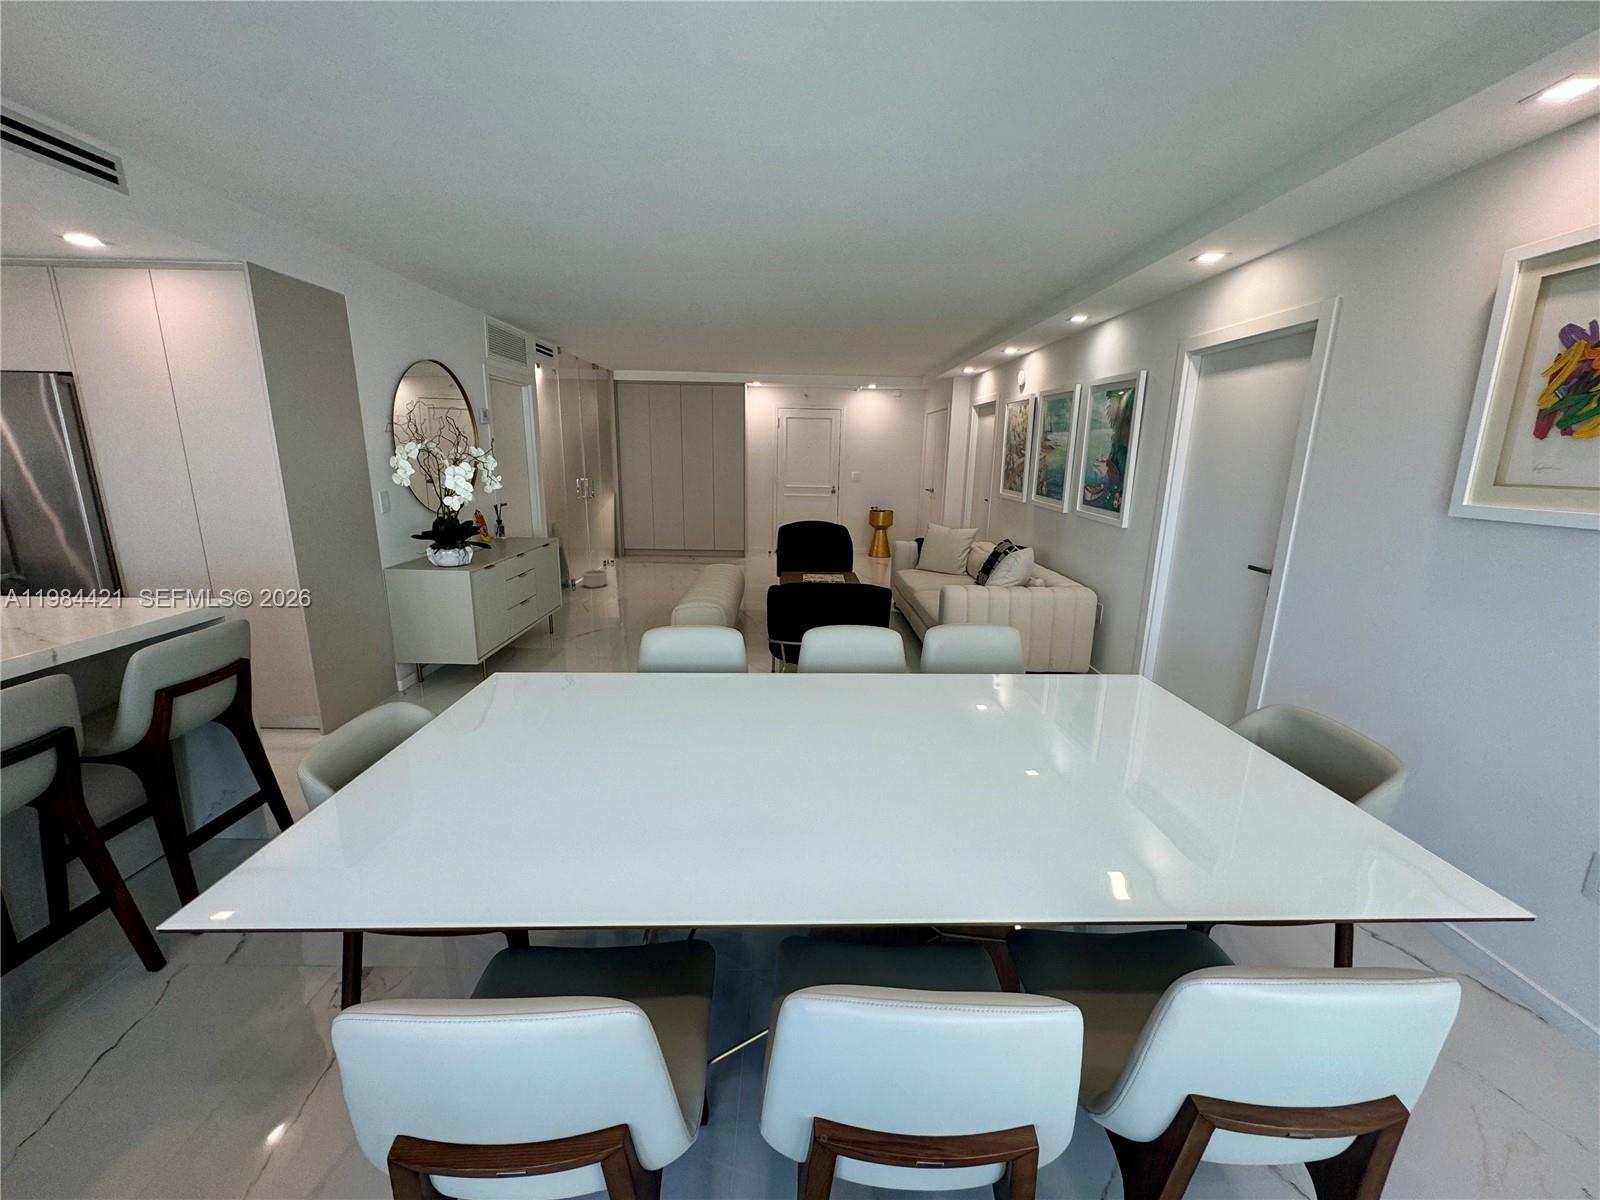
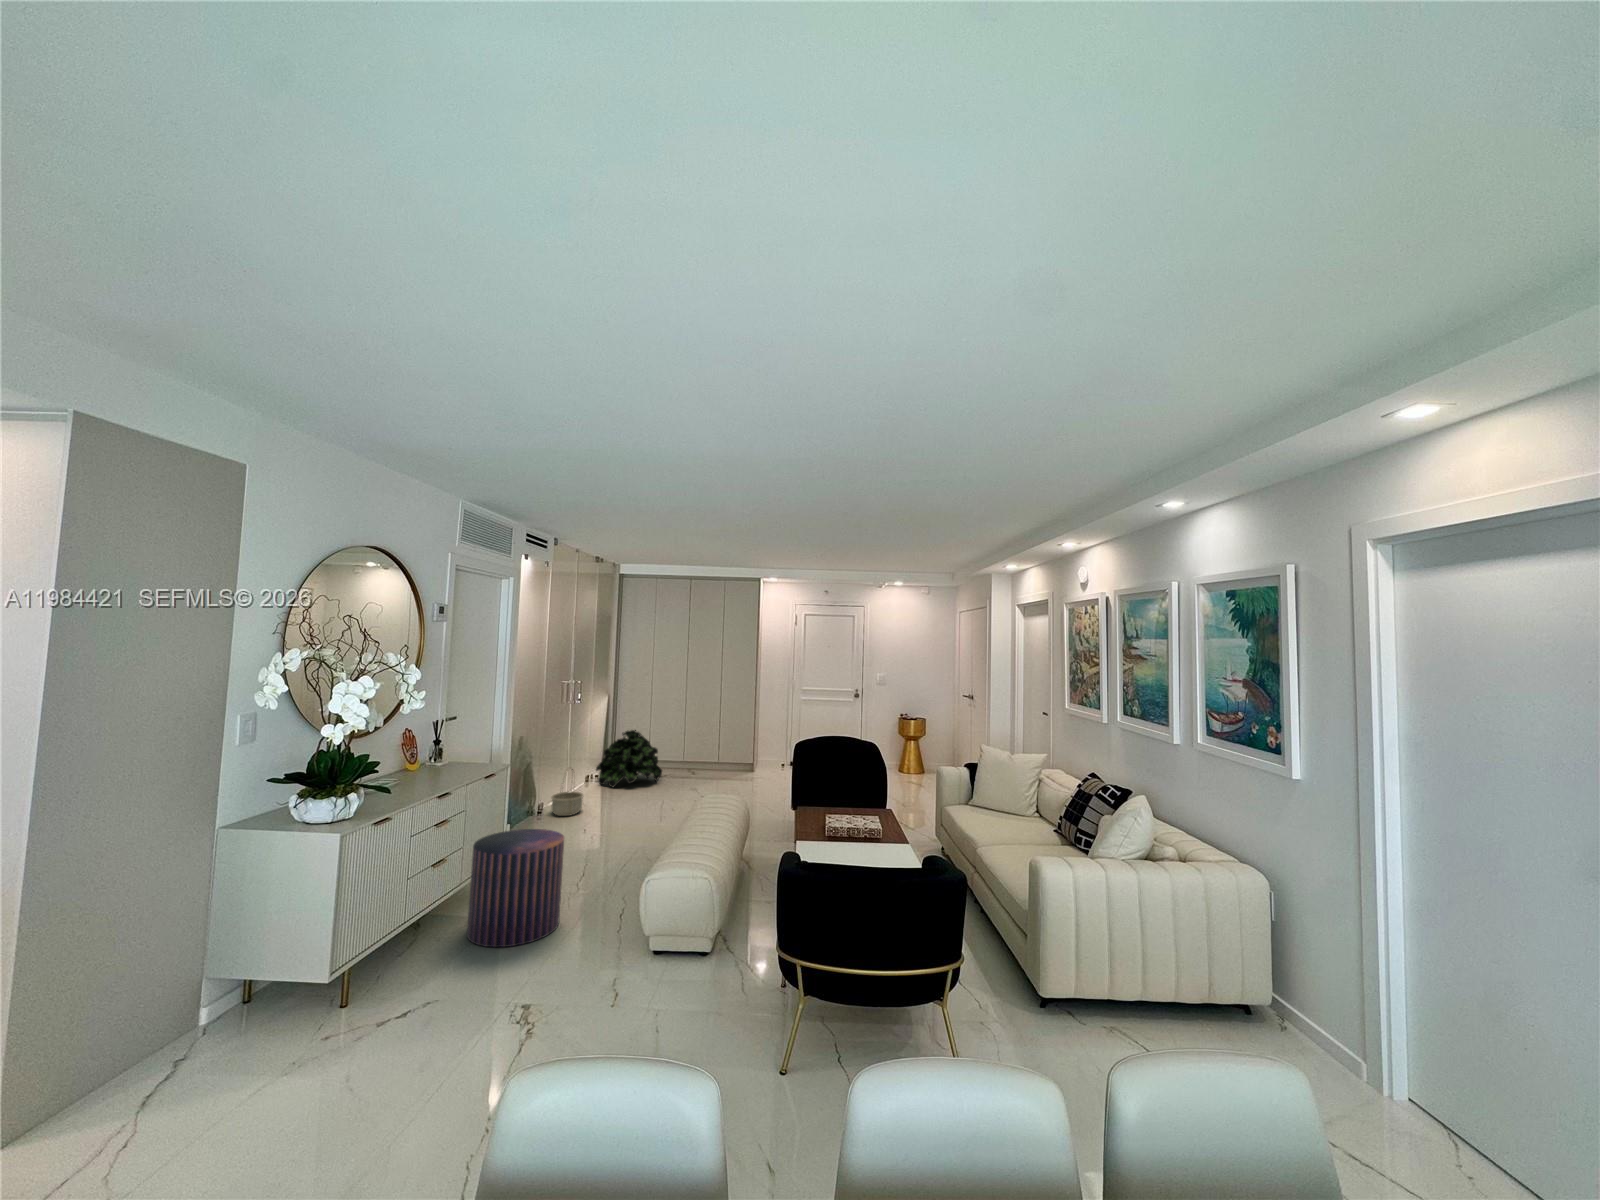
potted plant: none [611,522,668,569] -> present [596,730,662,787]
pouf: none [546,582,613,655] -> present [467,829,564,947]

